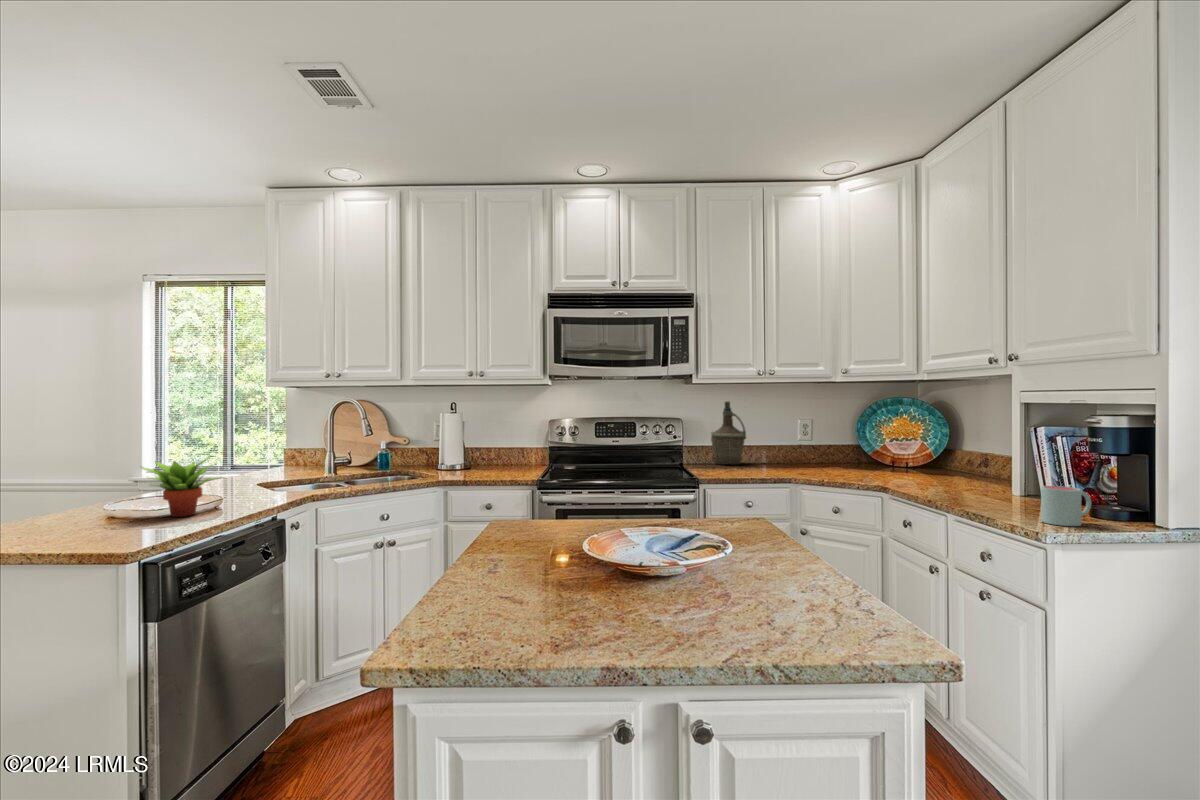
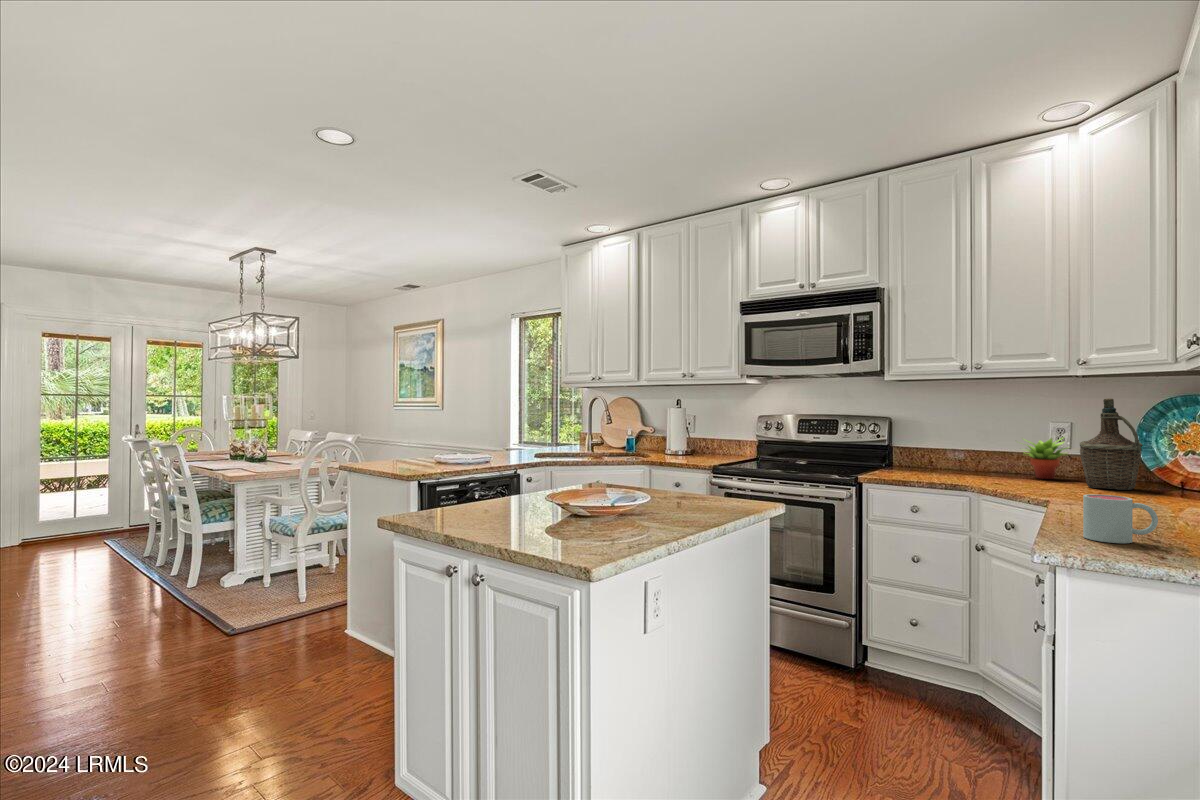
bottle: present [711,401,746,464] -> present [1080,398,1143,490]
succulent plant: present [141,457,216,517] -> present [1027,438,1068,479]

